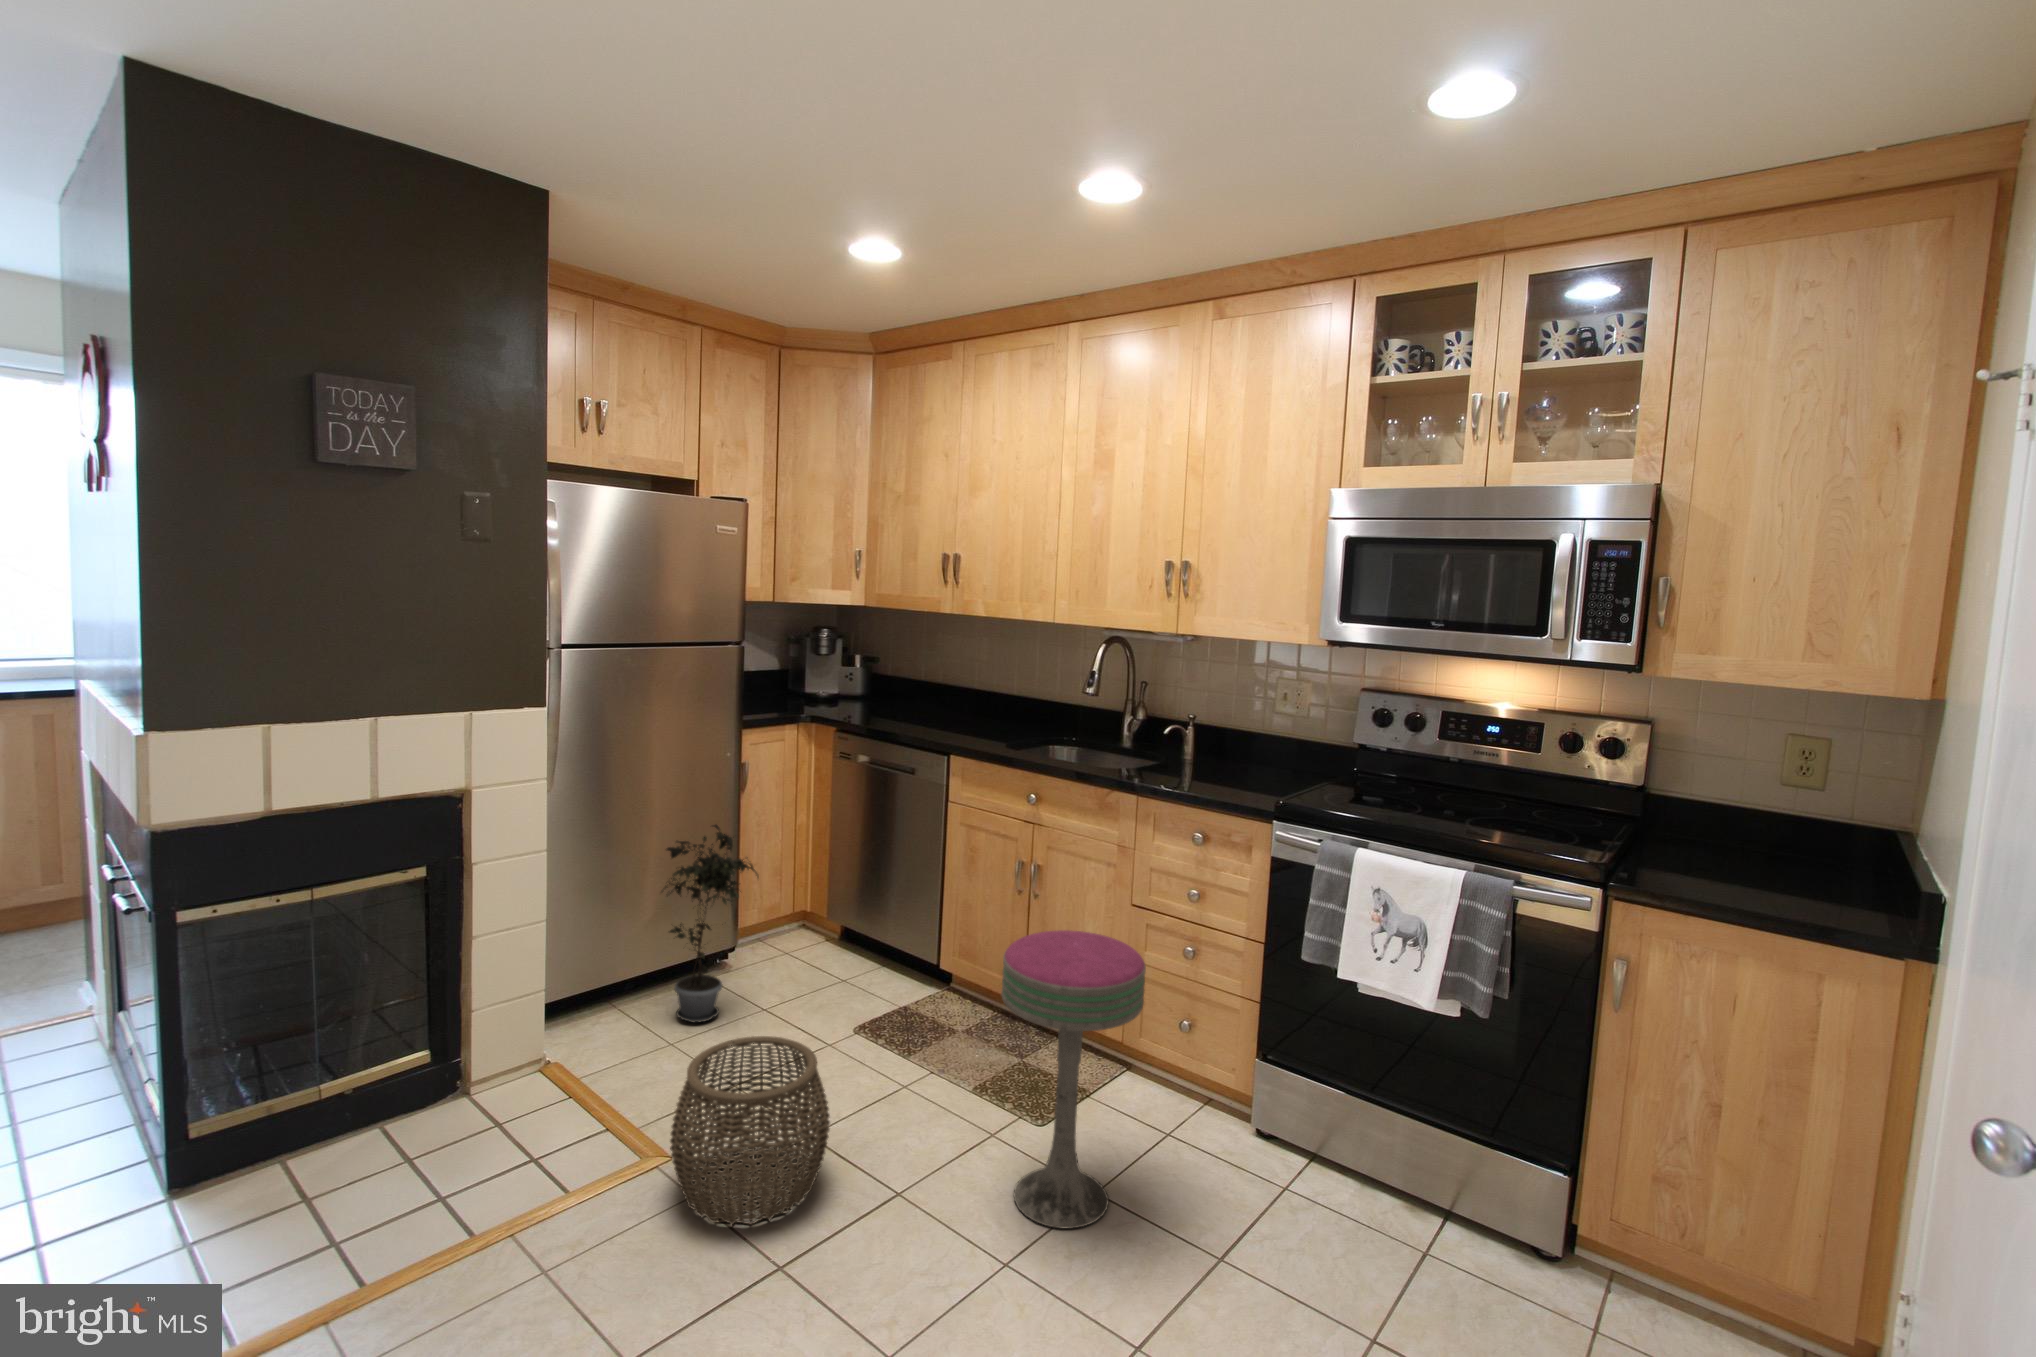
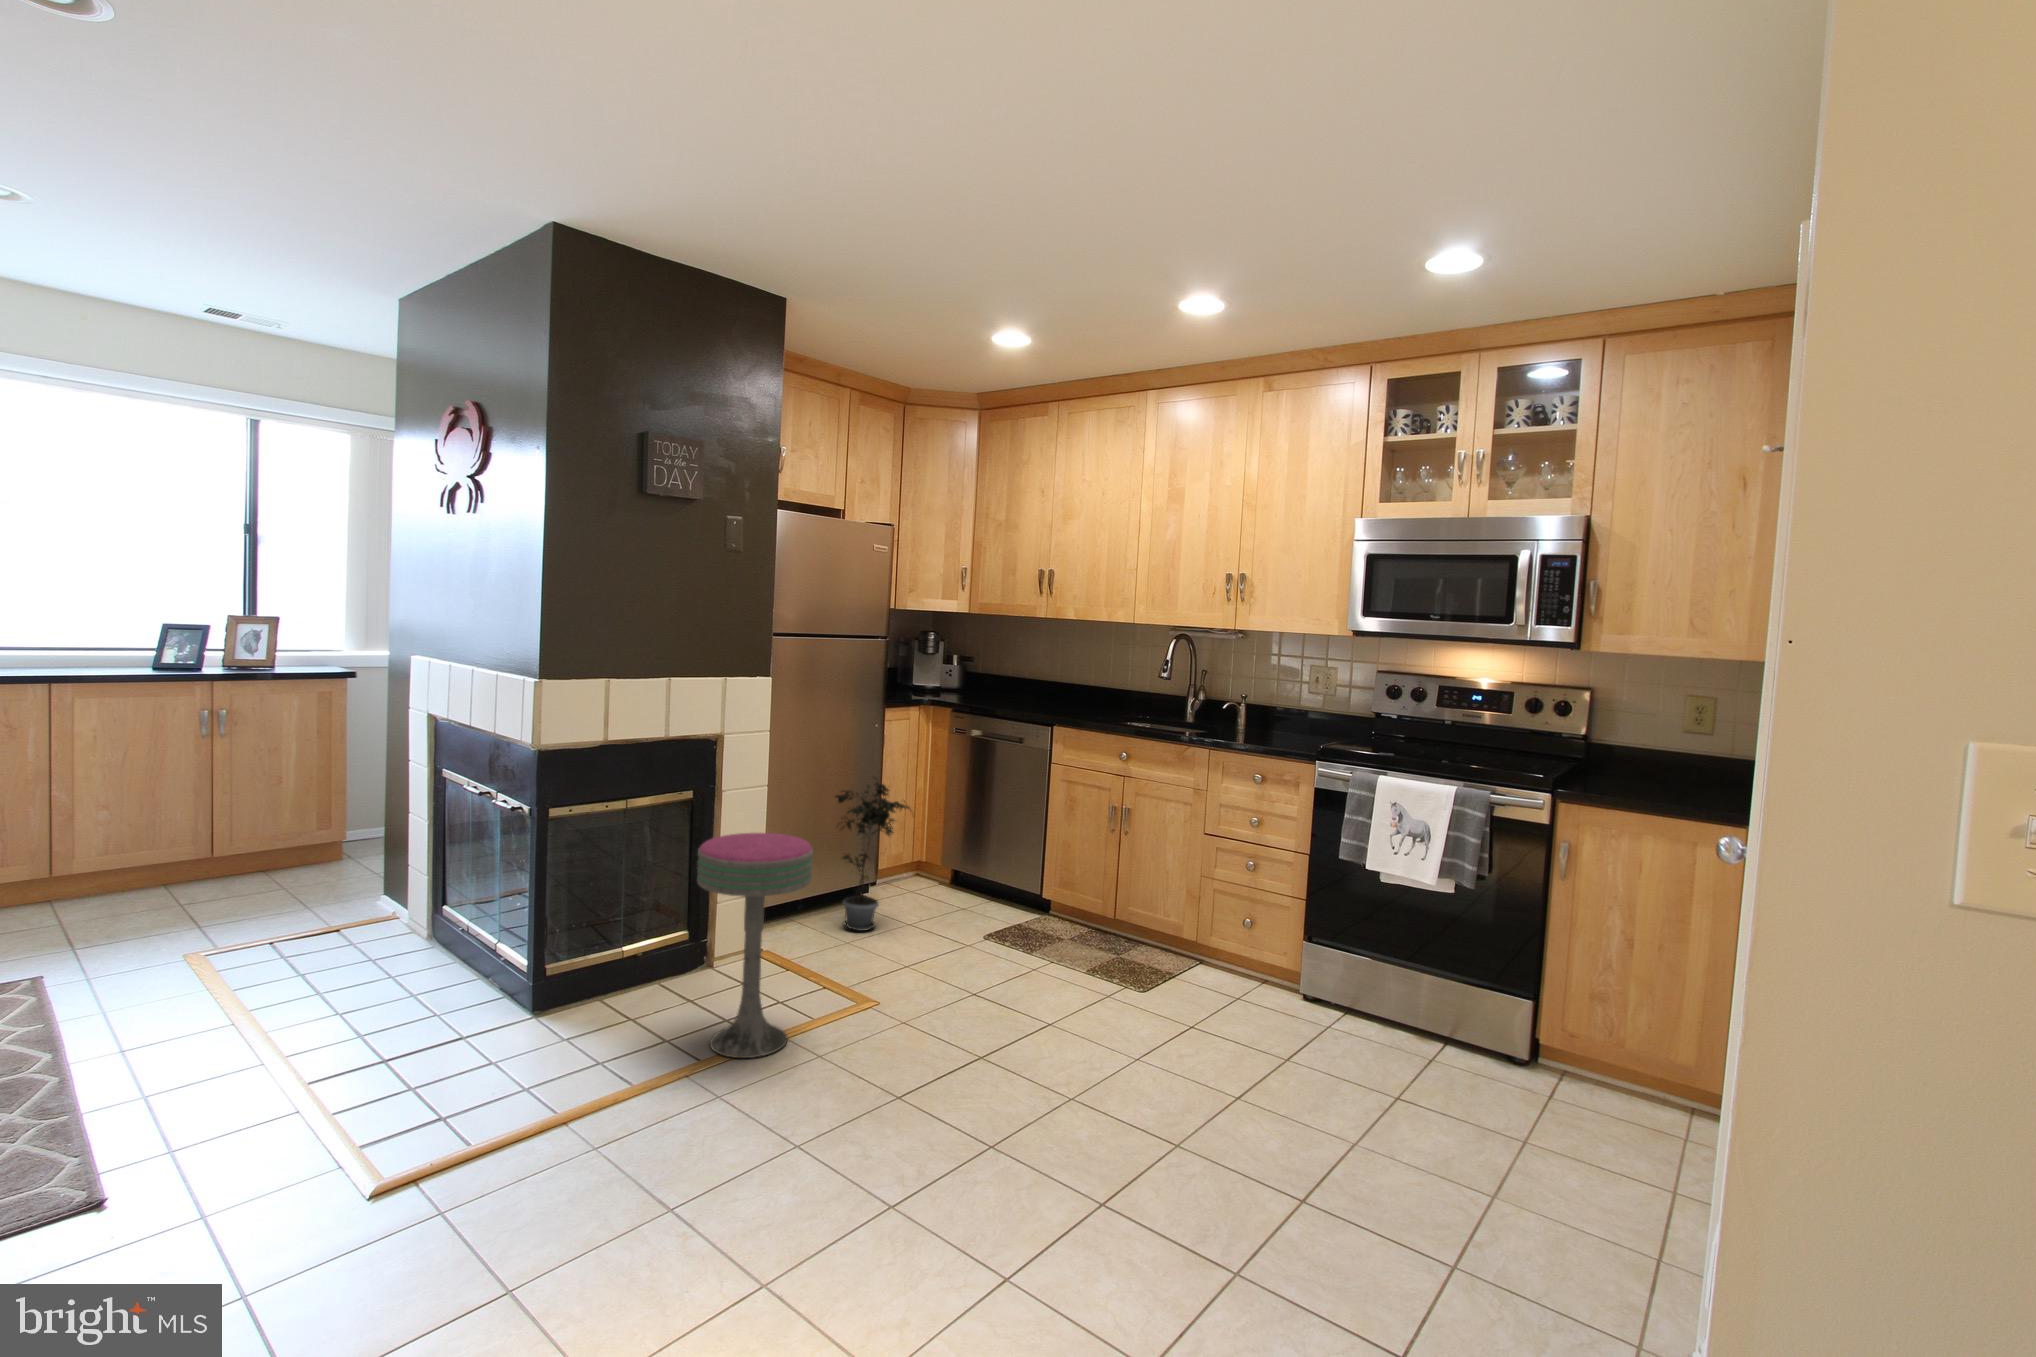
bar stool: present [1001,930,1146,1229] -> present [697,833,813,1058]
woven basket: present [670,1036,830,1225] -> none [889,914,1001,1037]

